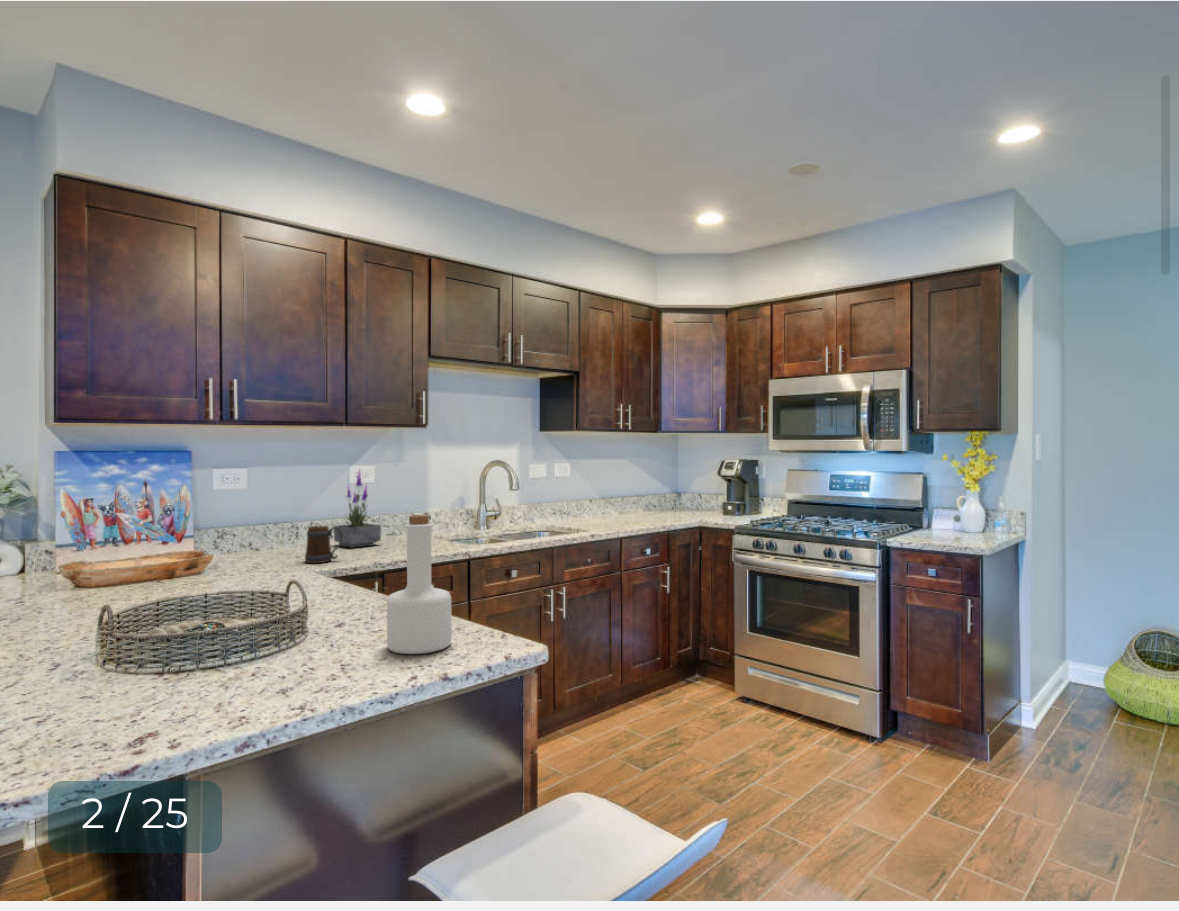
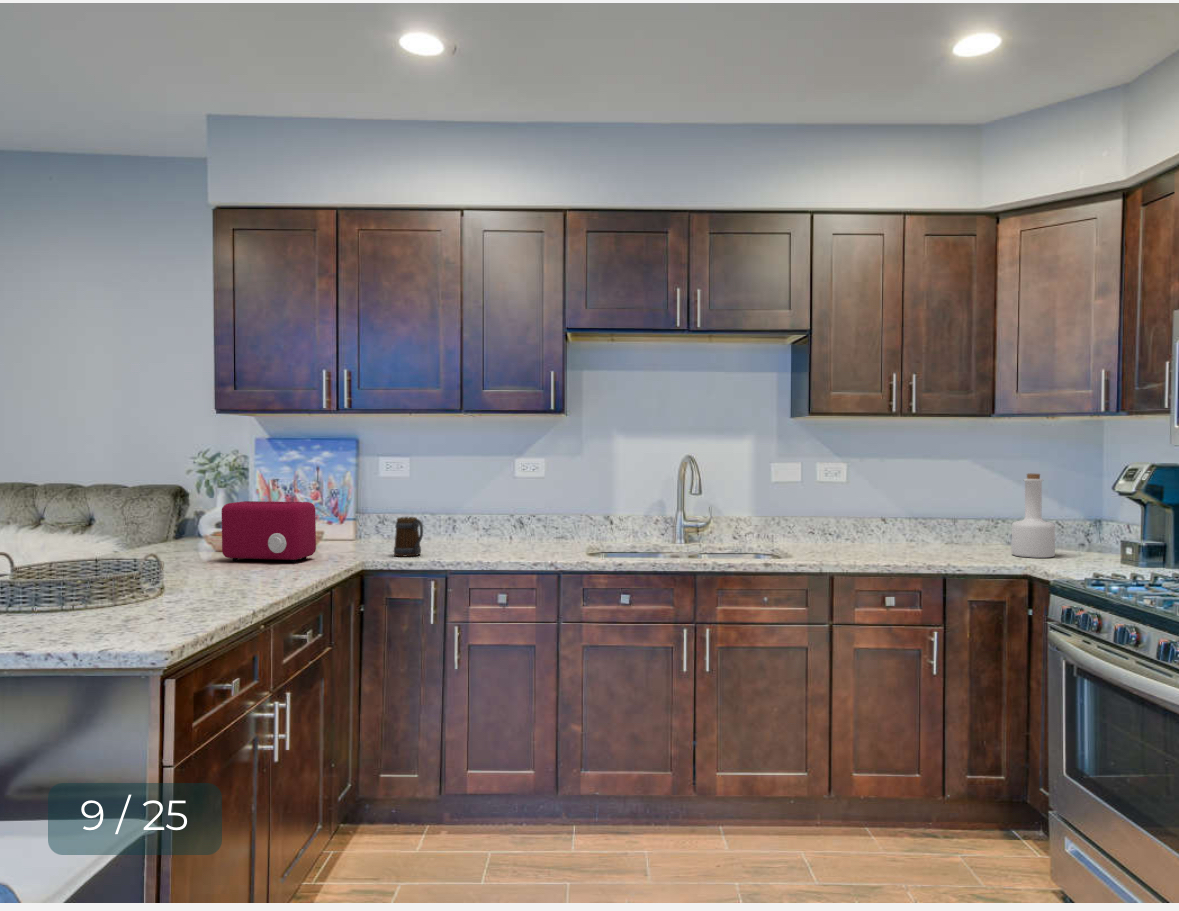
potted plant: present [334,471,381,548] -> none [483,456,526,546]
bottle: present [387,515,452,654] -> present [1011,473,1055,558]
toaster: none [138,517,249,590] -> present [222,501,316,562]

